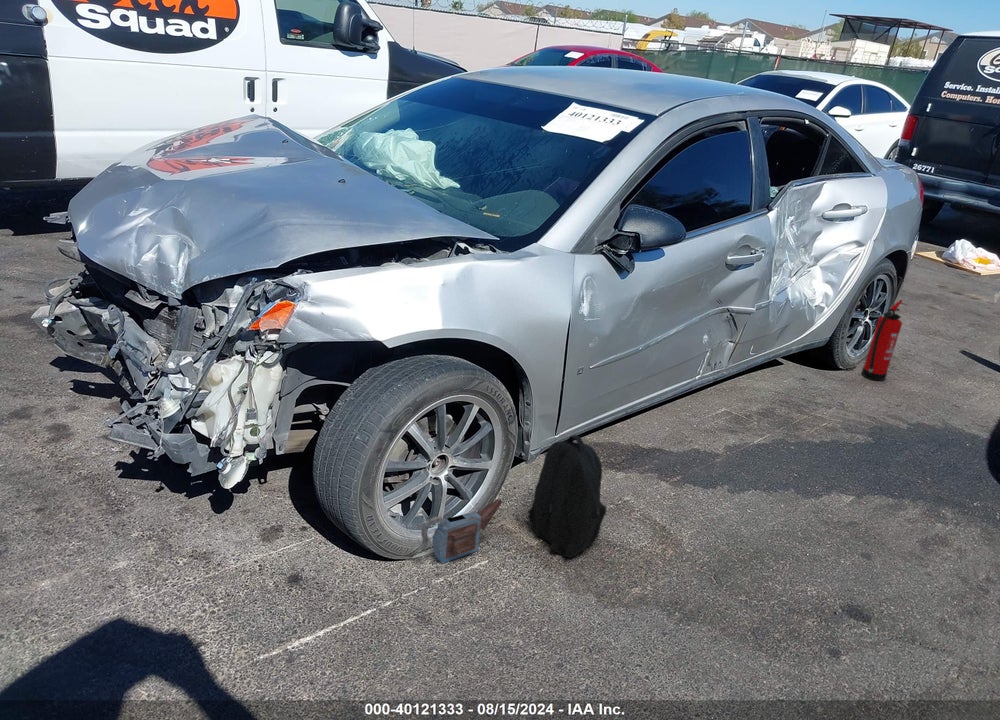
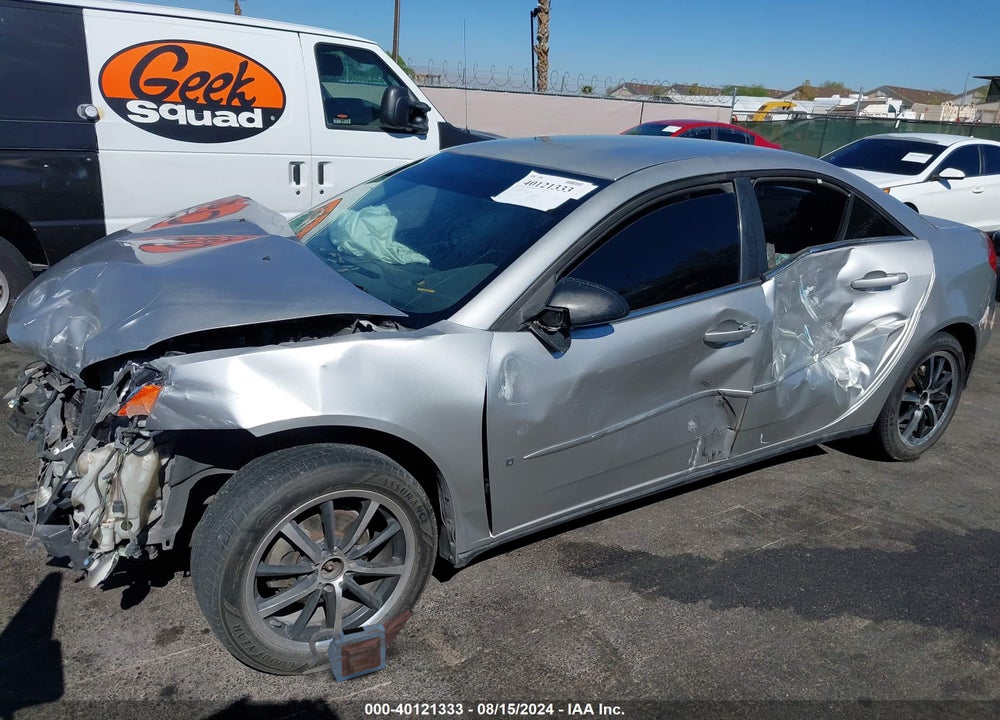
fire extinguisher: present [862,300,902,380] -> none [925,379,970,474]
backpack: present [528,435,606,557] -> none [452,539,534,683]

